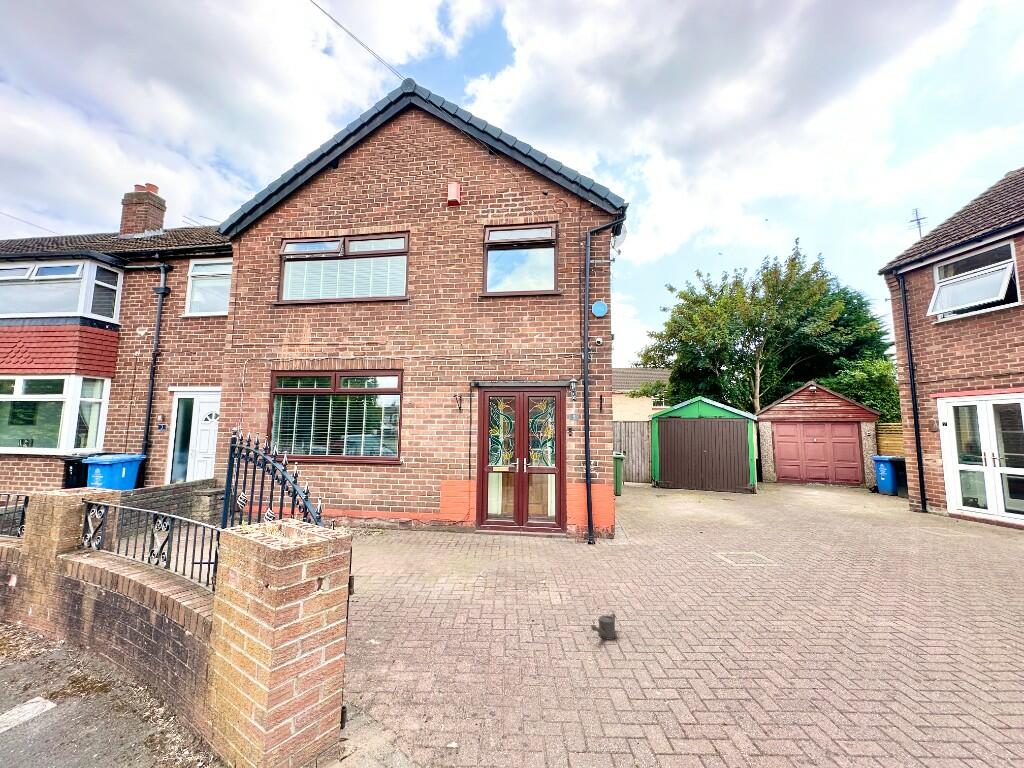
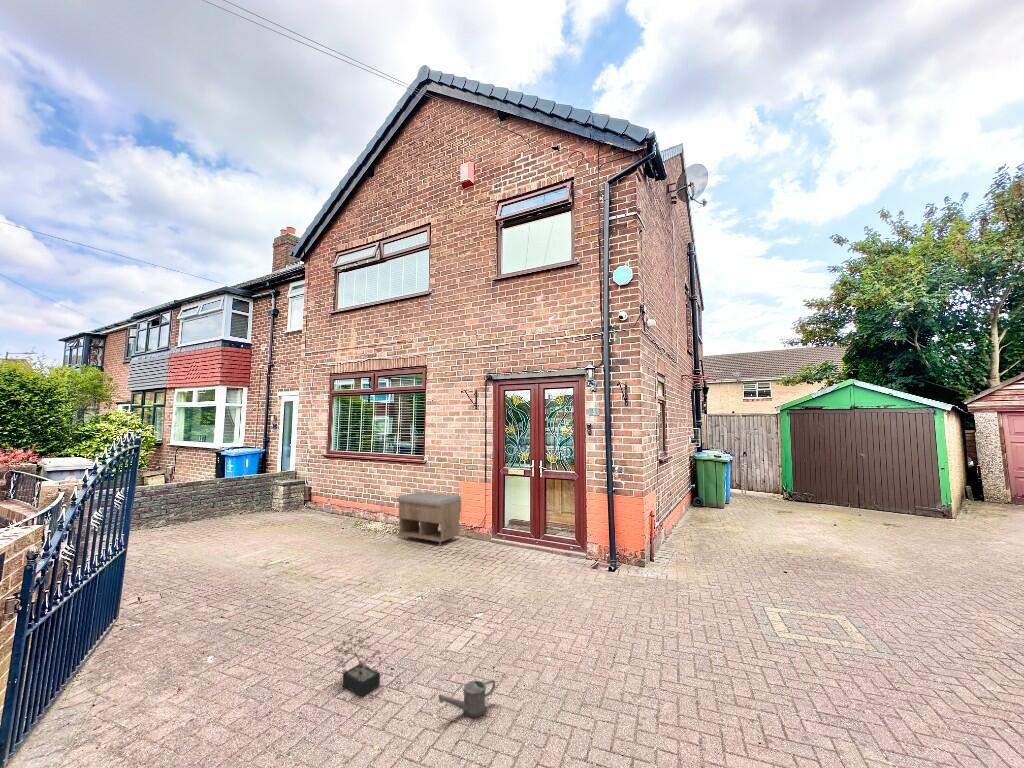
storage bench: none [382,492,444,540] -> present [398,492,461,545]
decorative plant: none [485,595,528,643] -> present [334,630,386,696]

